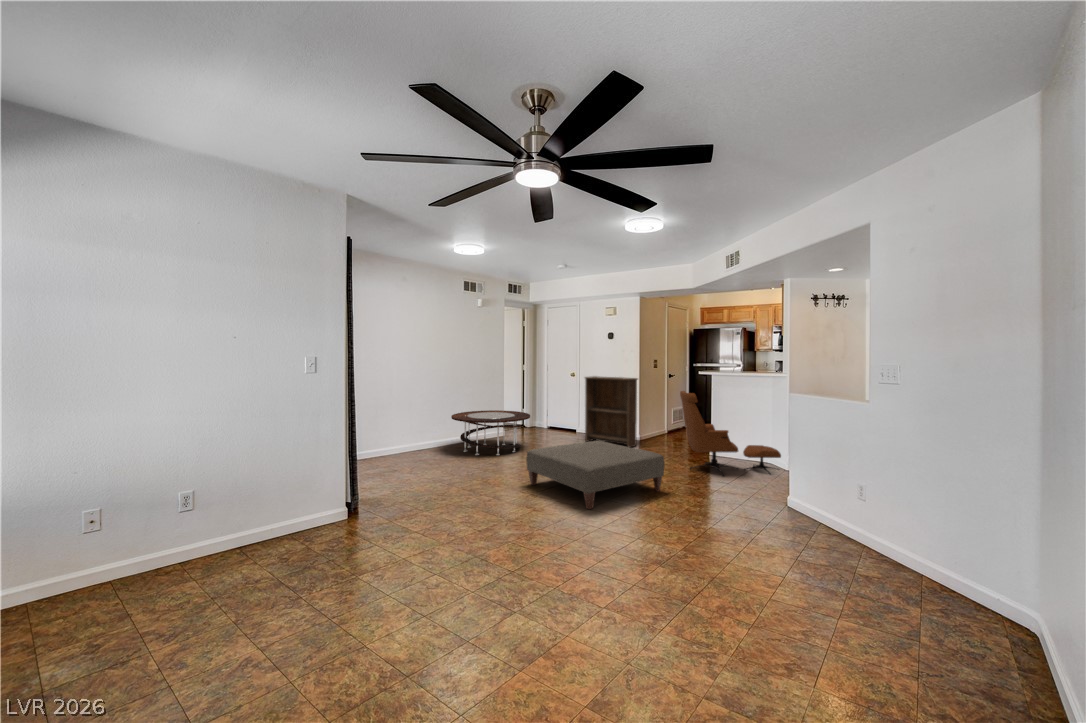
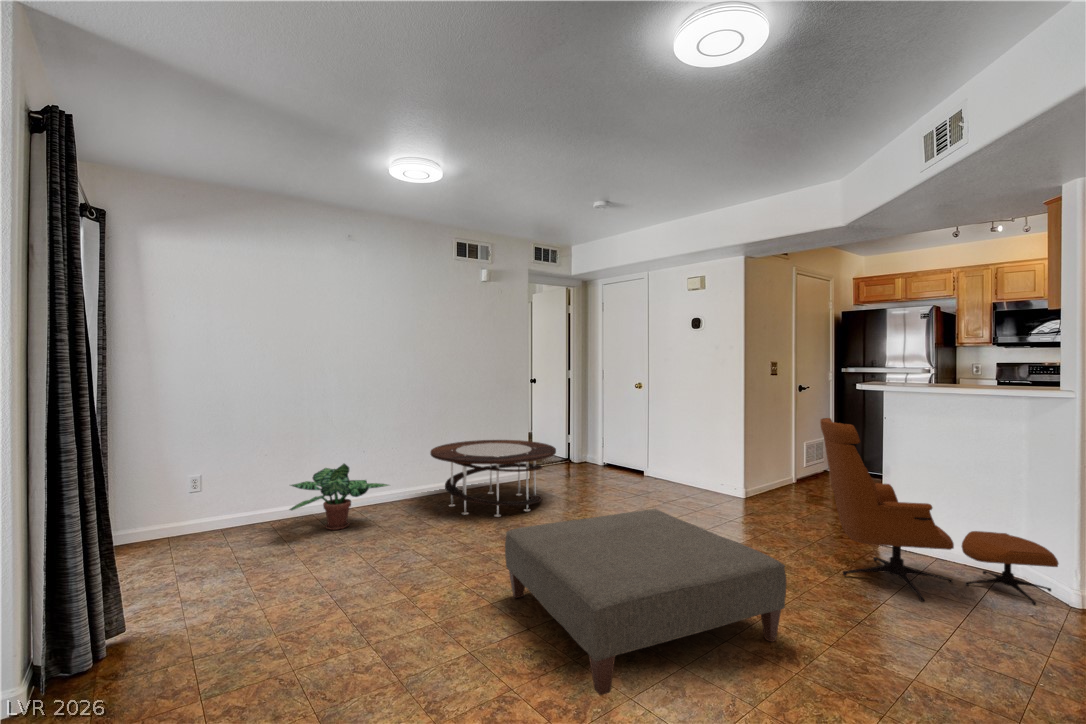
bookshelf: present [585,376,638,447] -> none [650,388,741,513]
potted plant: none [373,424,436,465] -> present [290,464,389,530]

